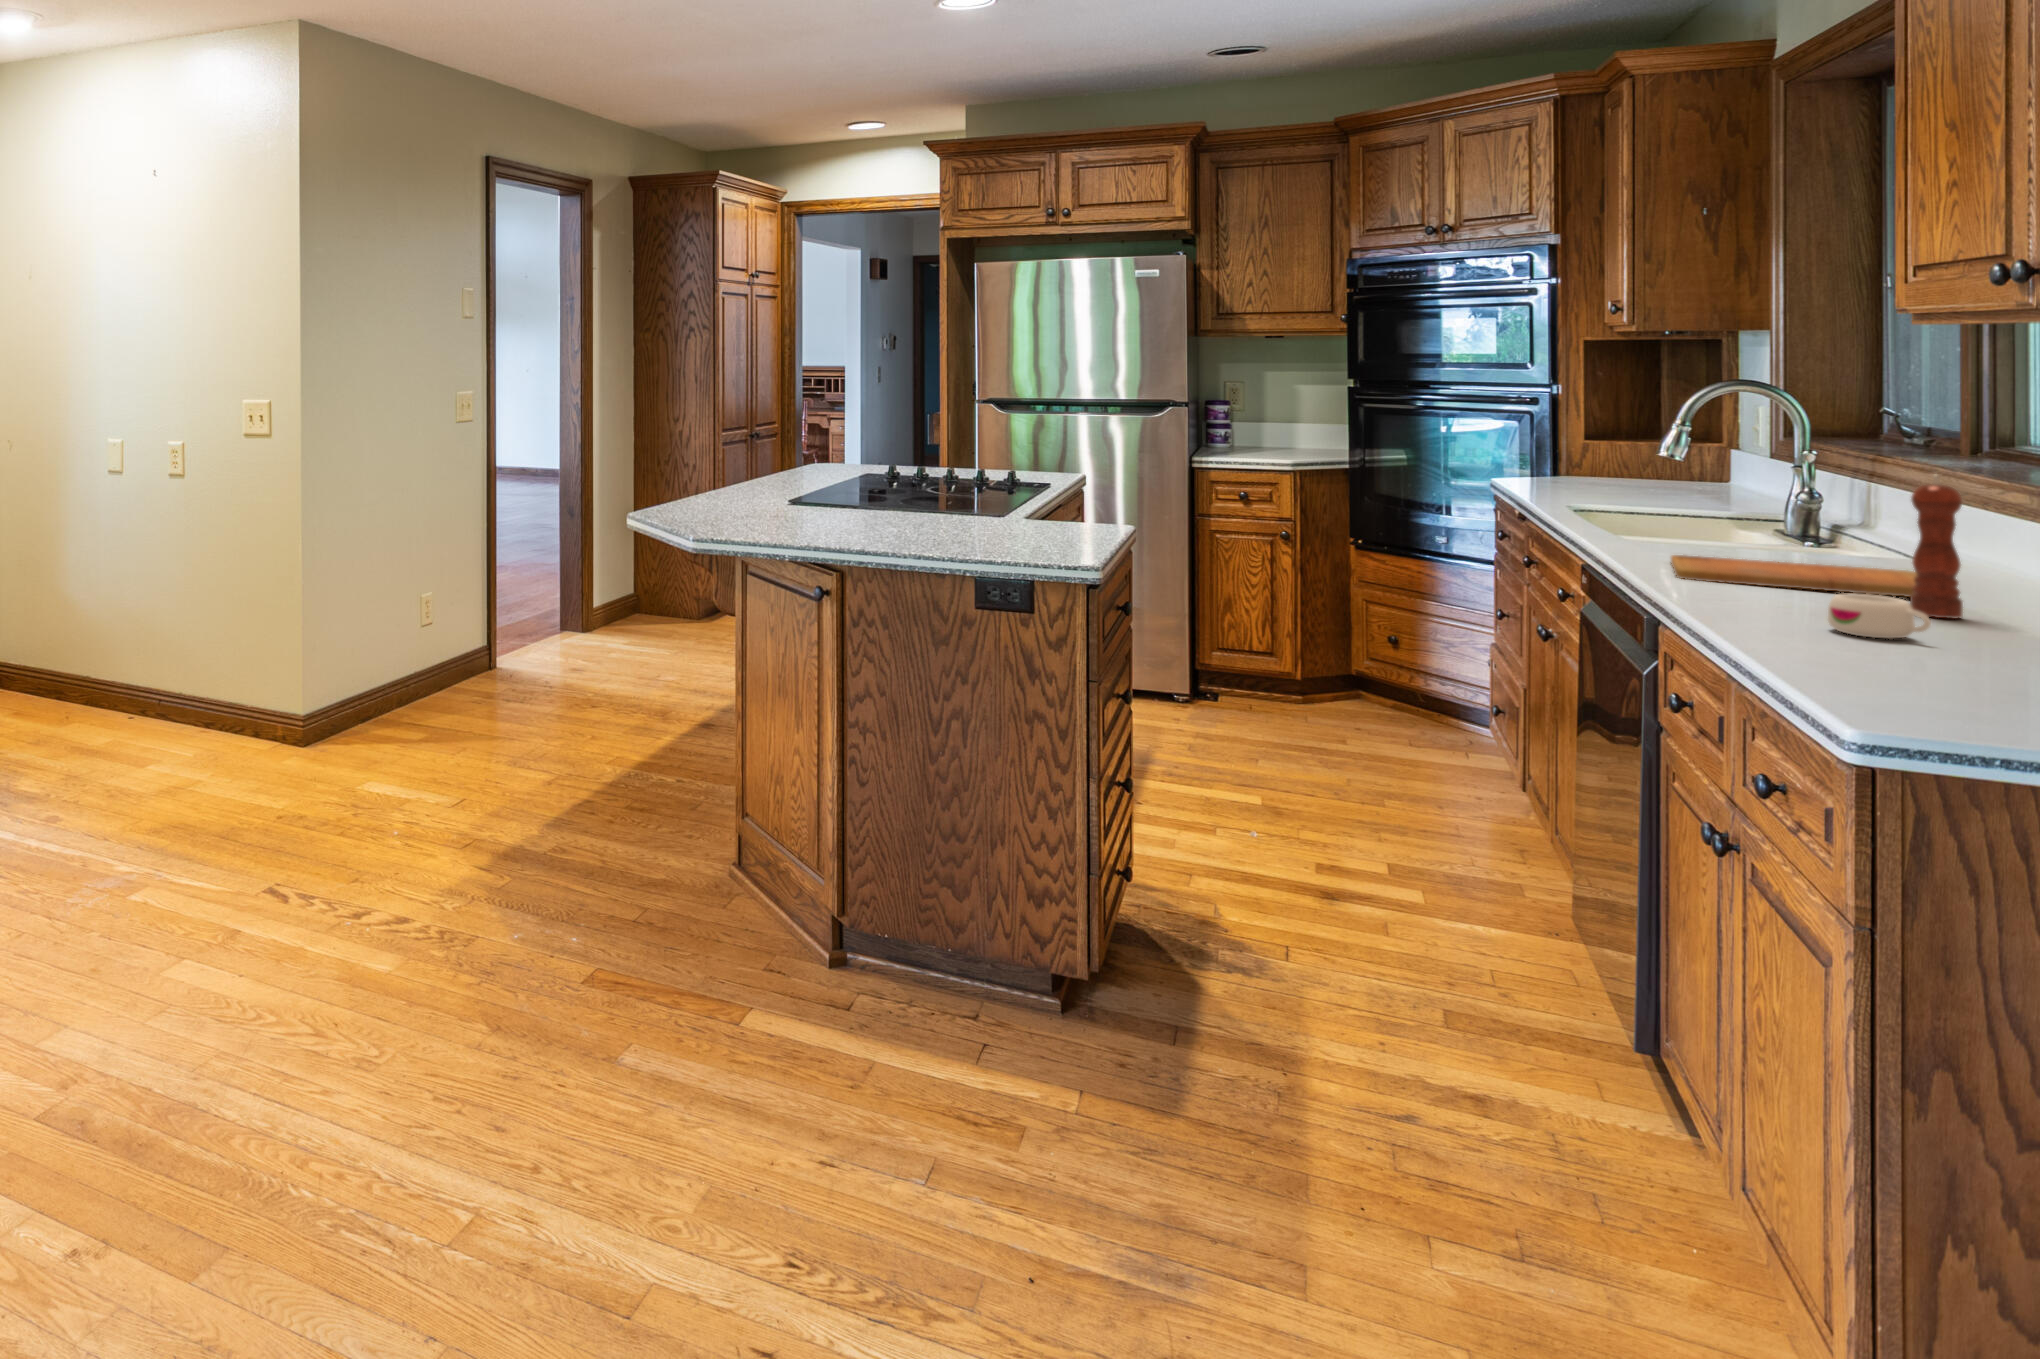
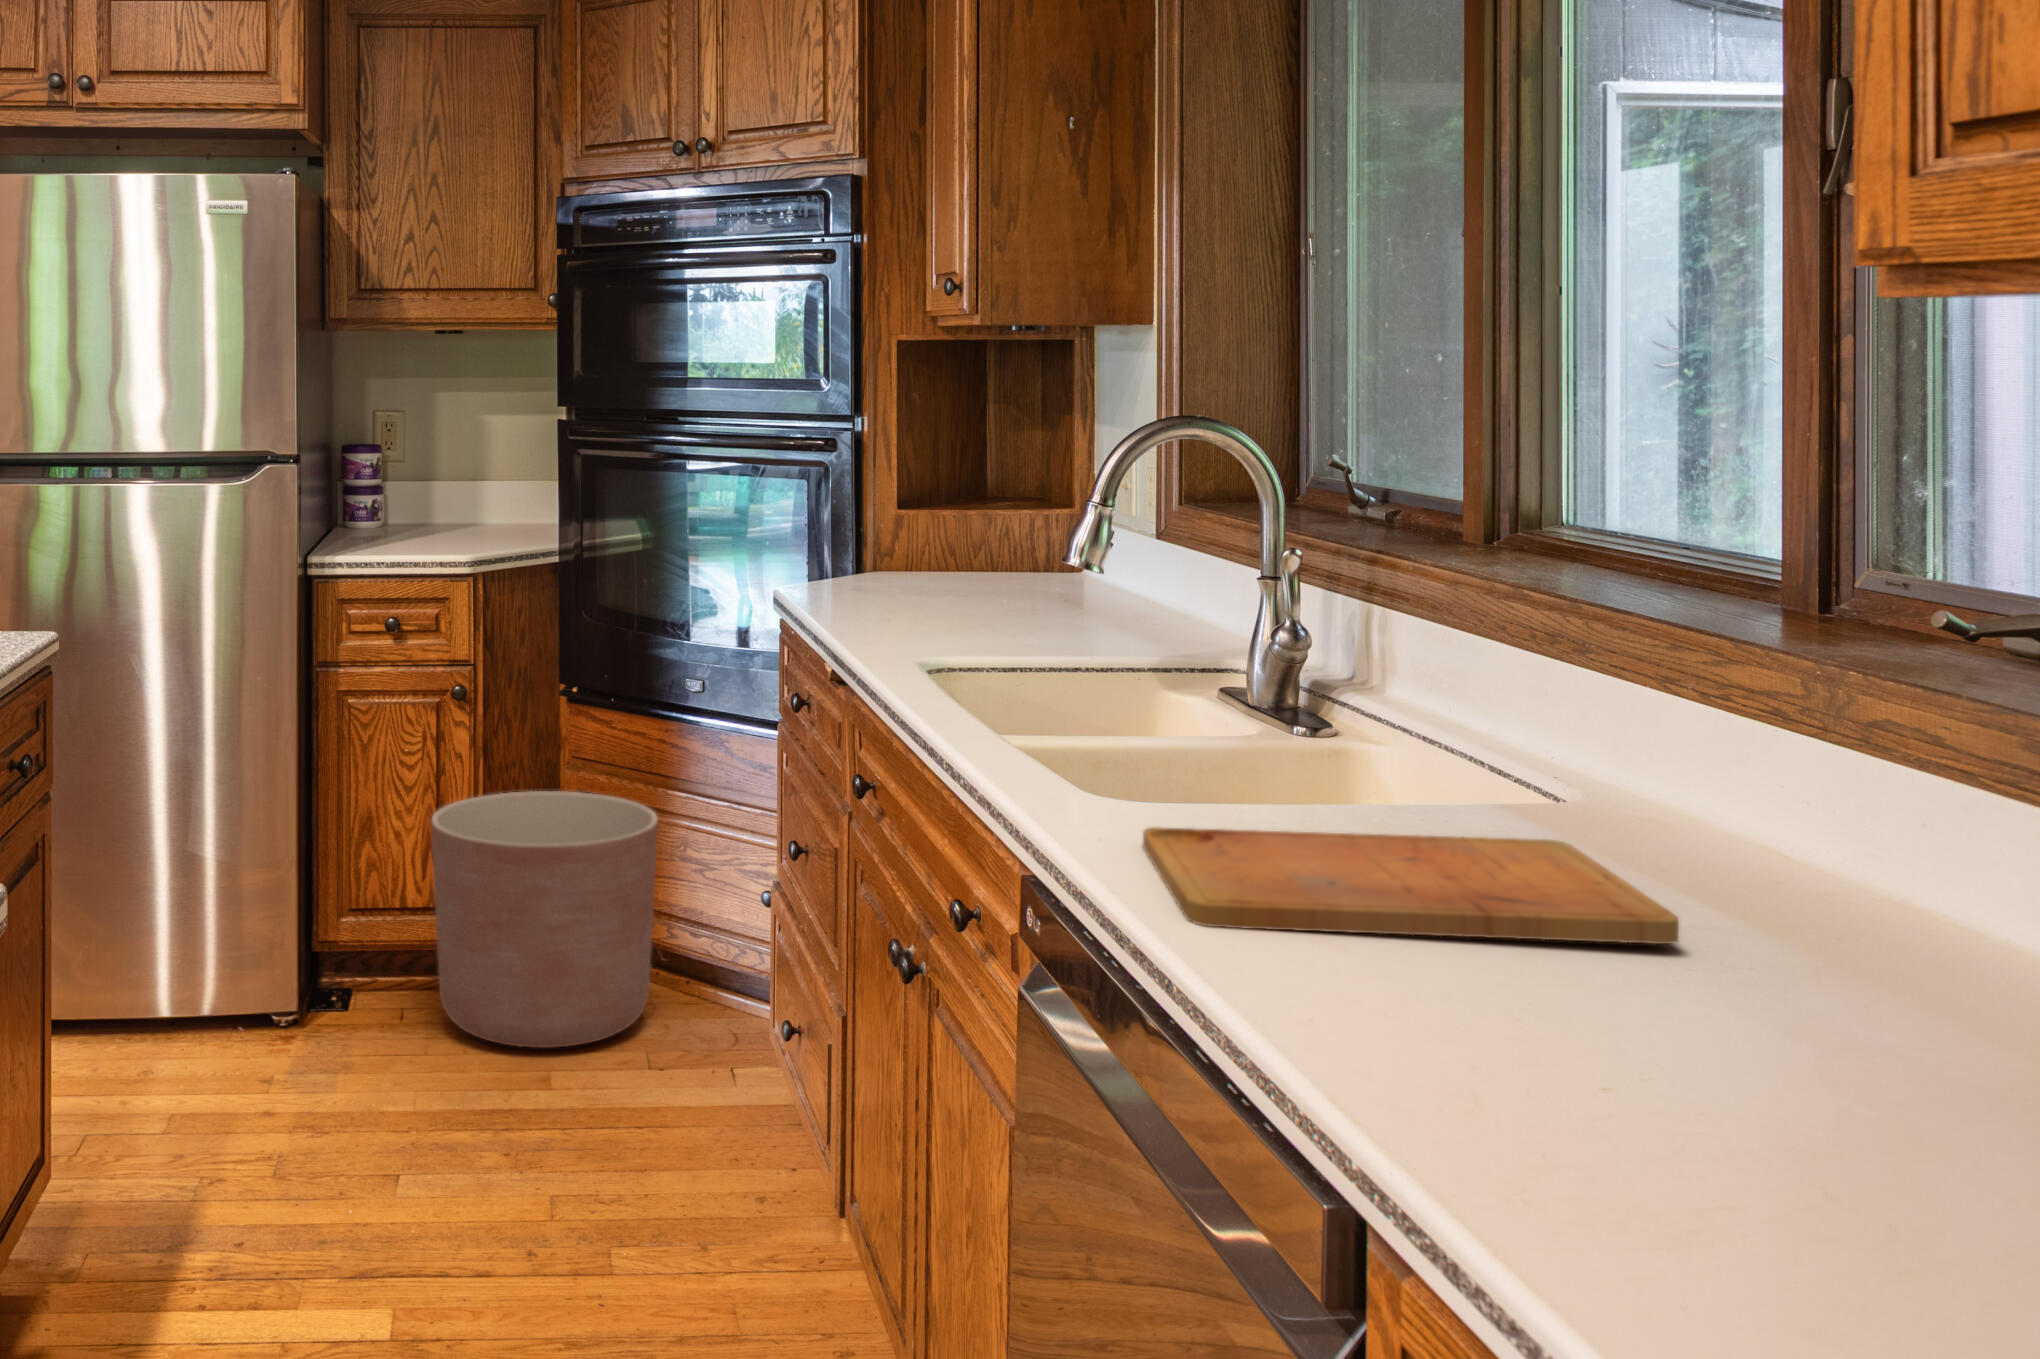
pepper mill: present [1910,474,1963,618] -> none [1688,670,1797,1040]
mug: present [1828,593,1931,639] -> none [1651,1057,1921,1219]
planter: none [1272,594,1416,729] -> present [431,791,658,1048]

